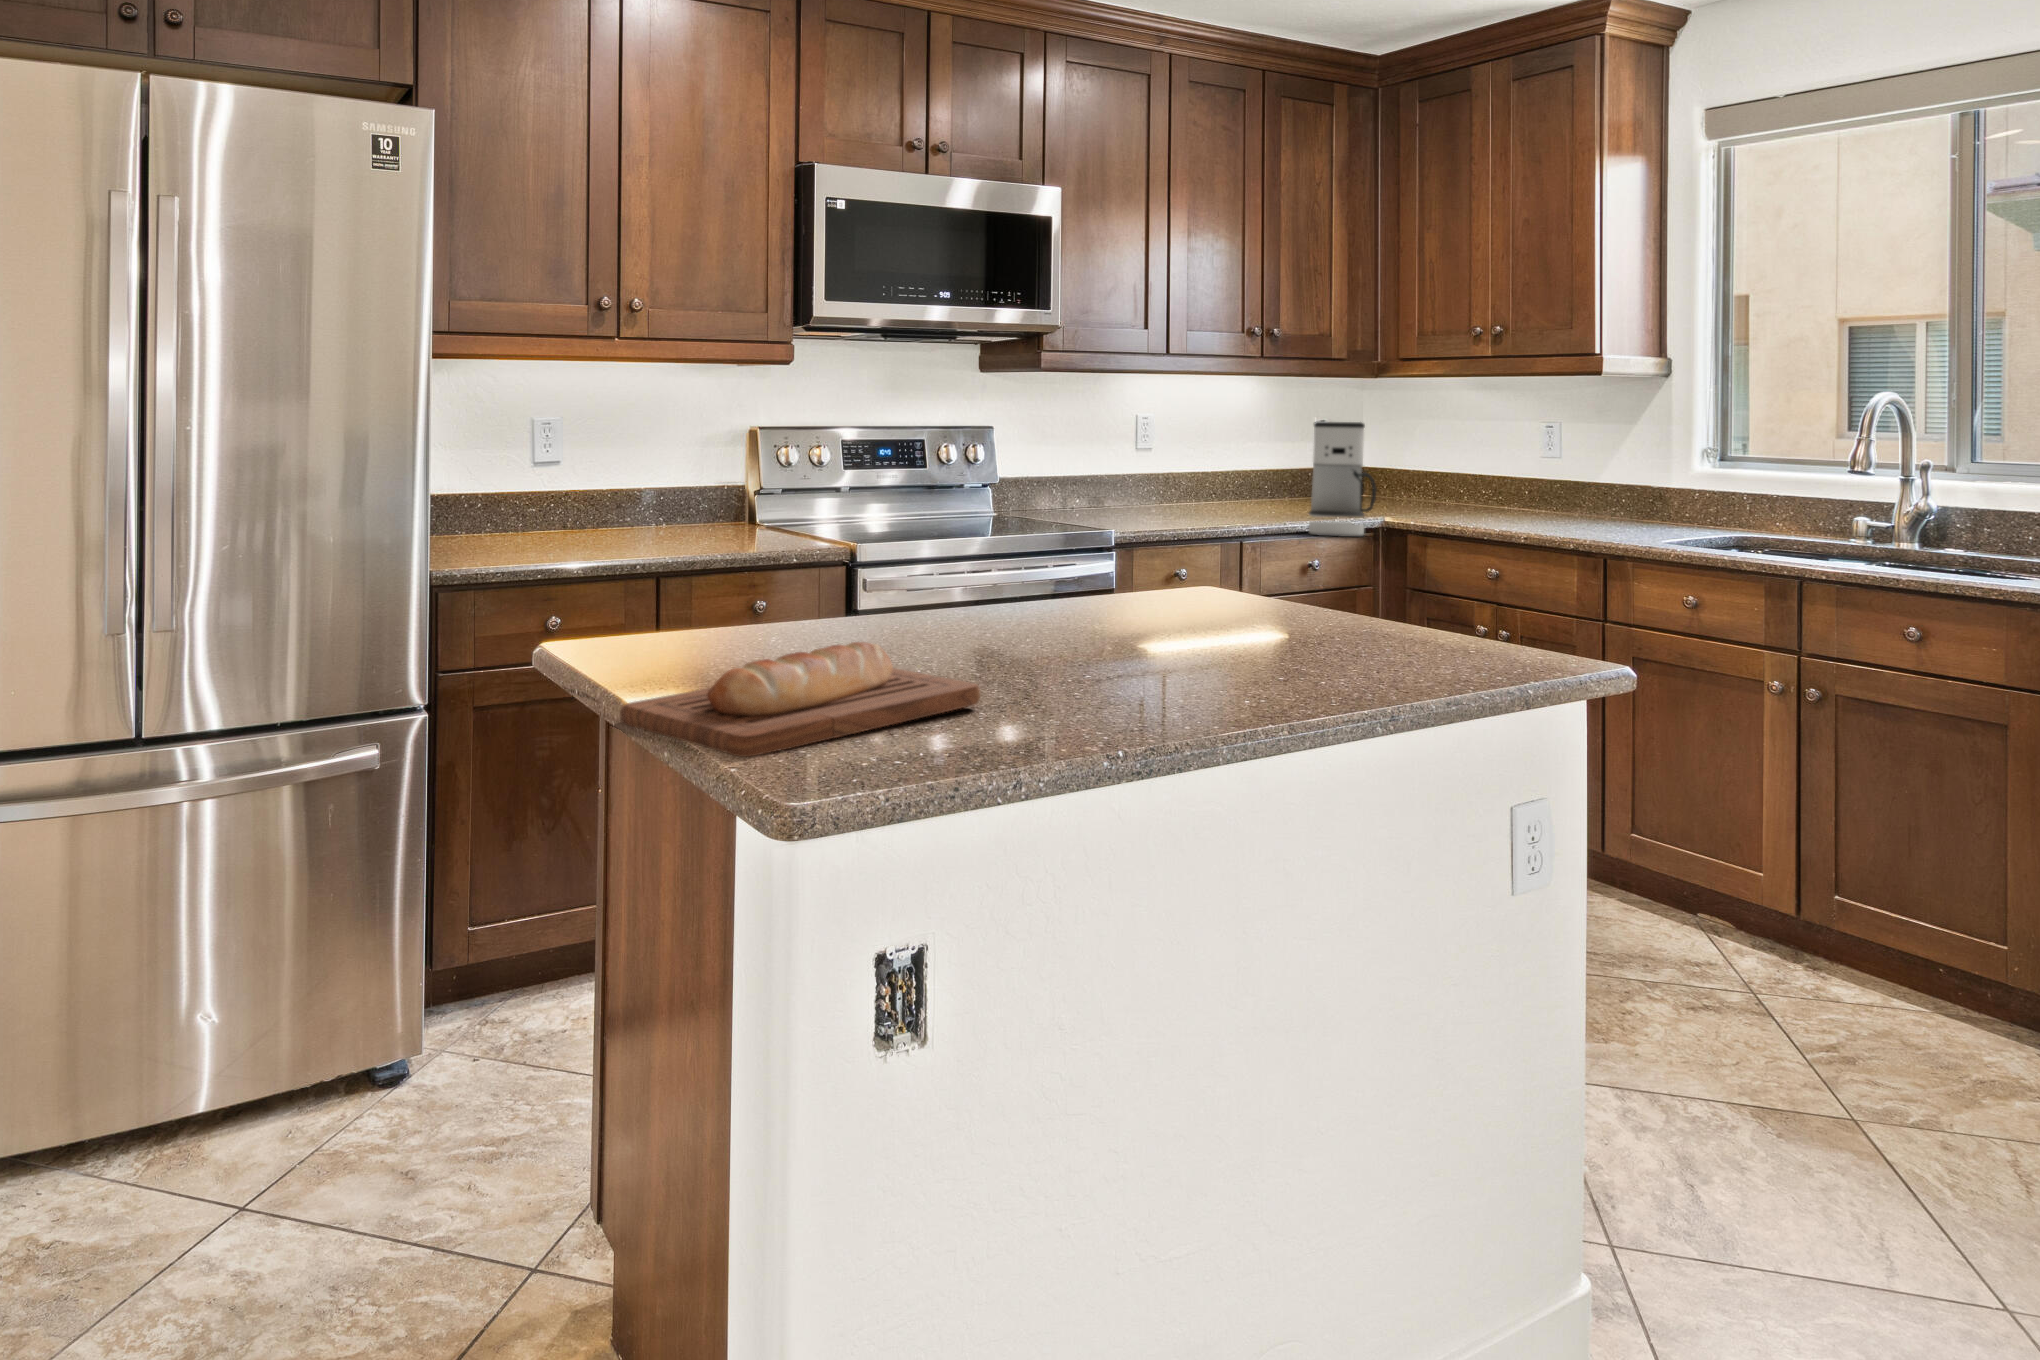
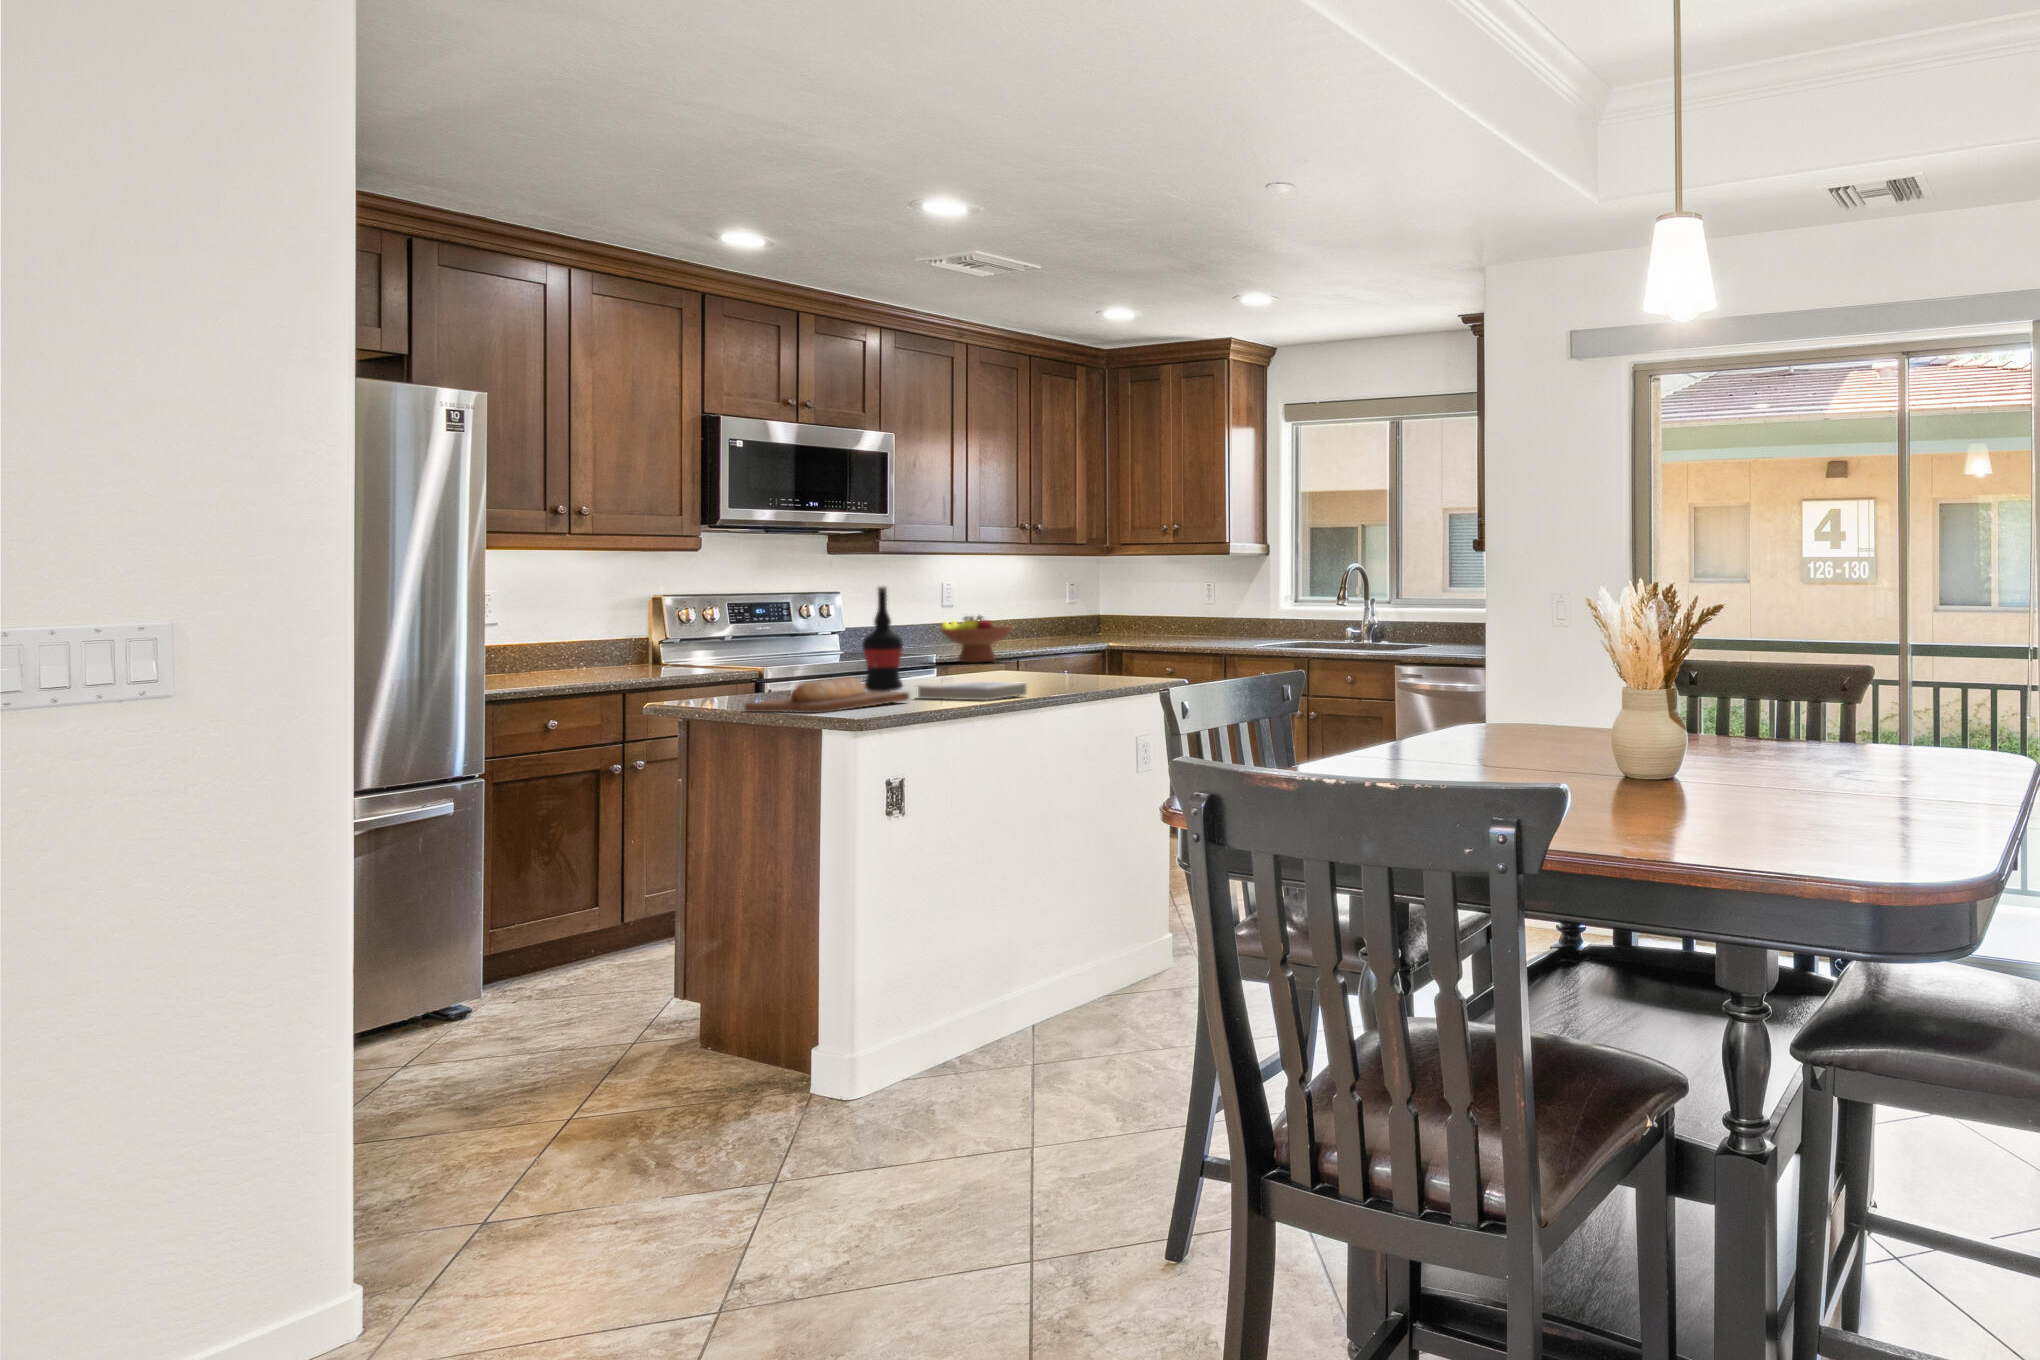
coffee maker: present [1309,422,1376,537] -> none [1064,586,1107,659]
wine bottle: none [936,434,1011,642] -> present [863,587,903,692]
fruit bowl: none [1127,465,1236,537] -> present [940,616,1013,663]
hardback book: none [1005,641,1242,716] -> present [918,681,1027,700]

